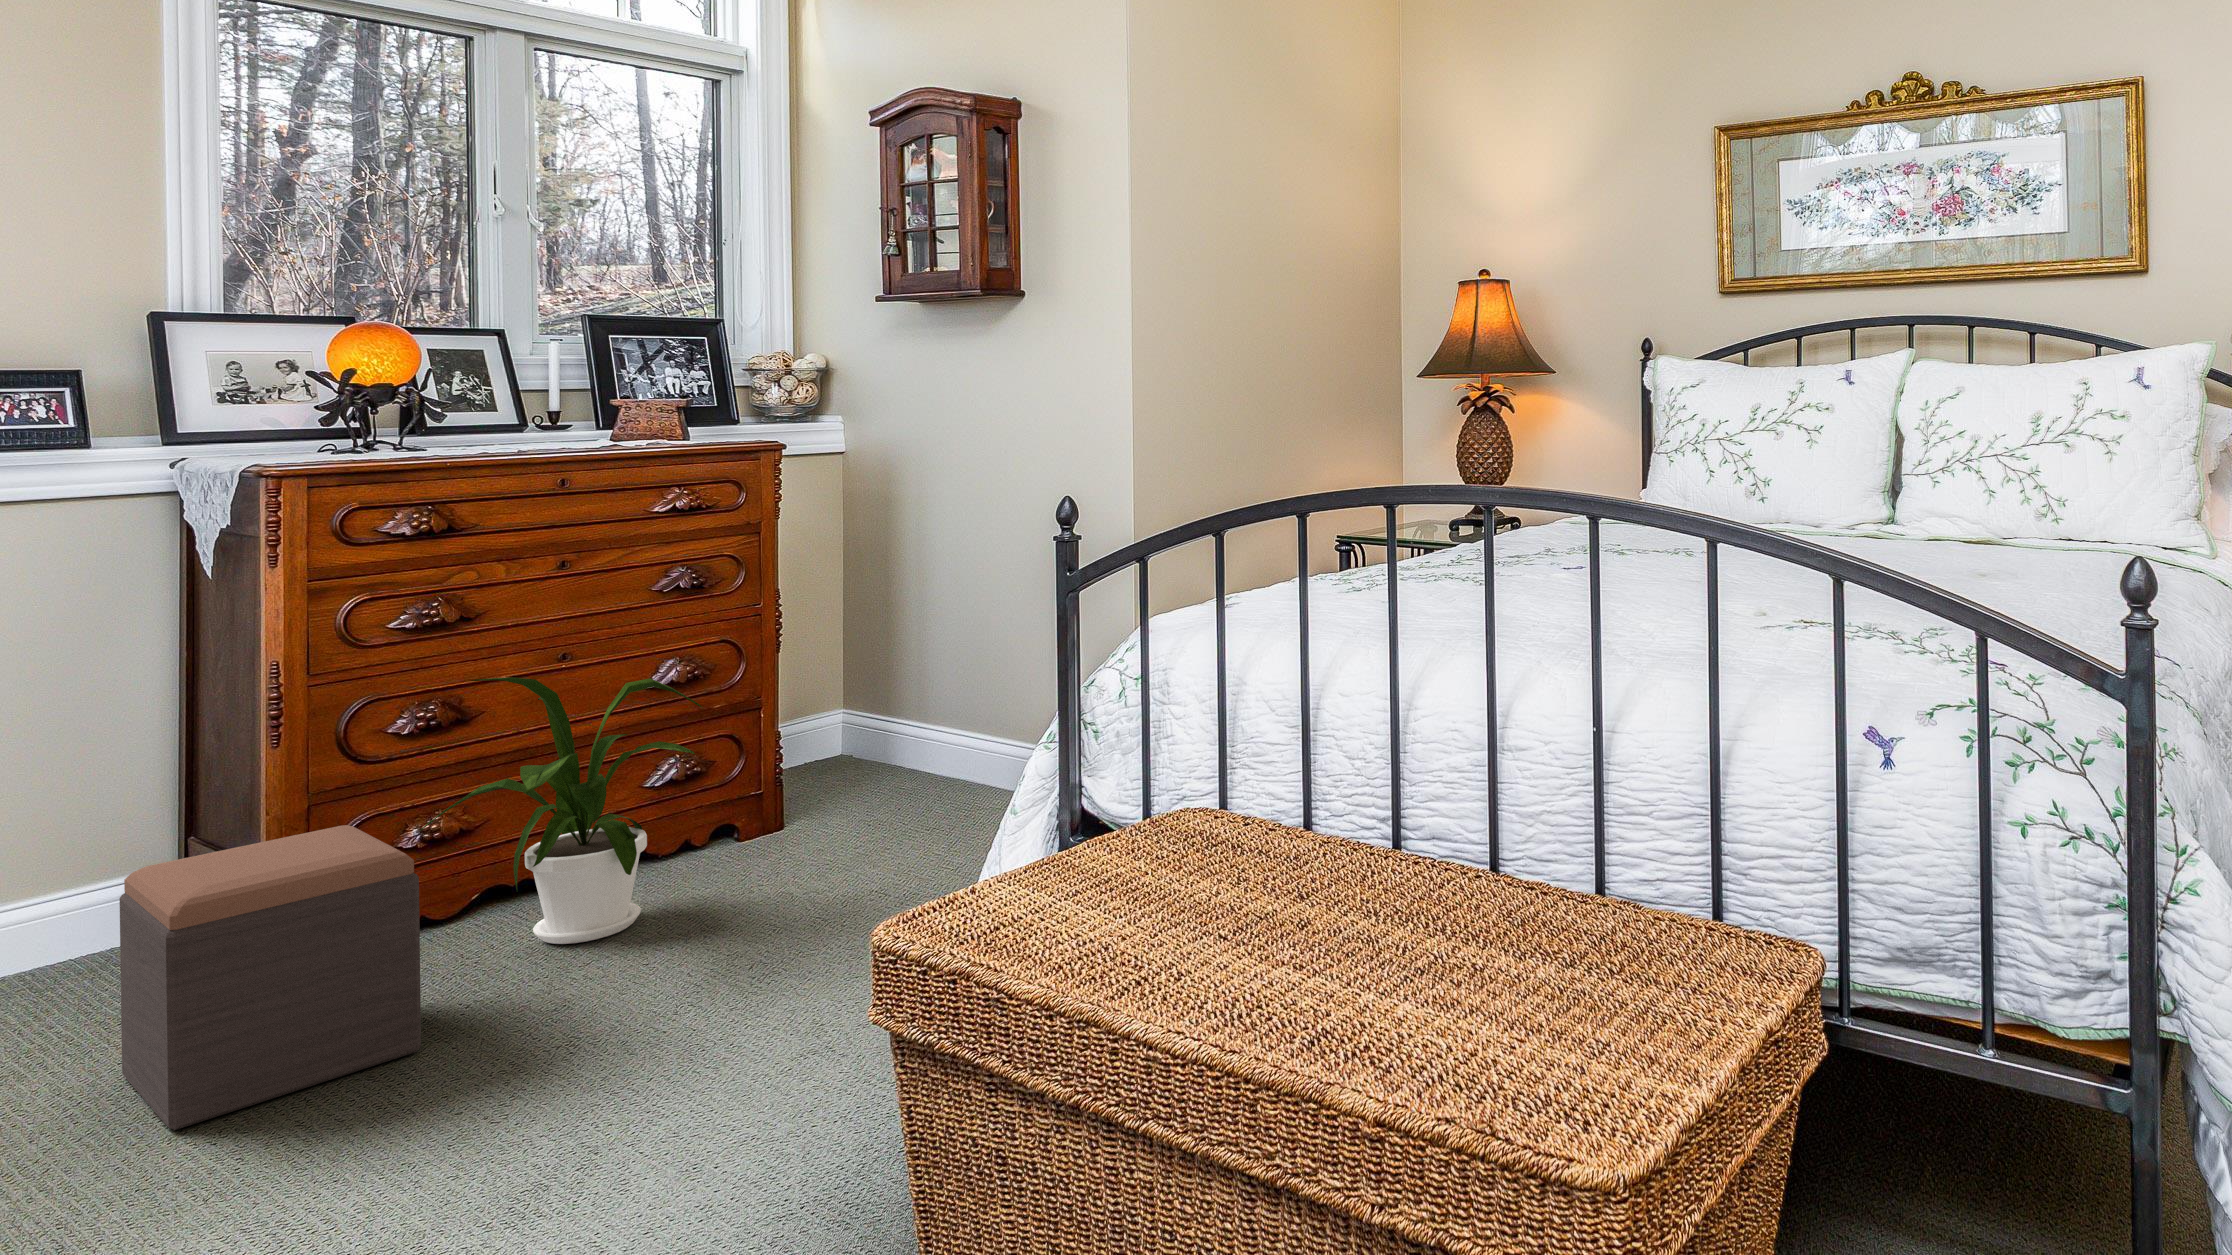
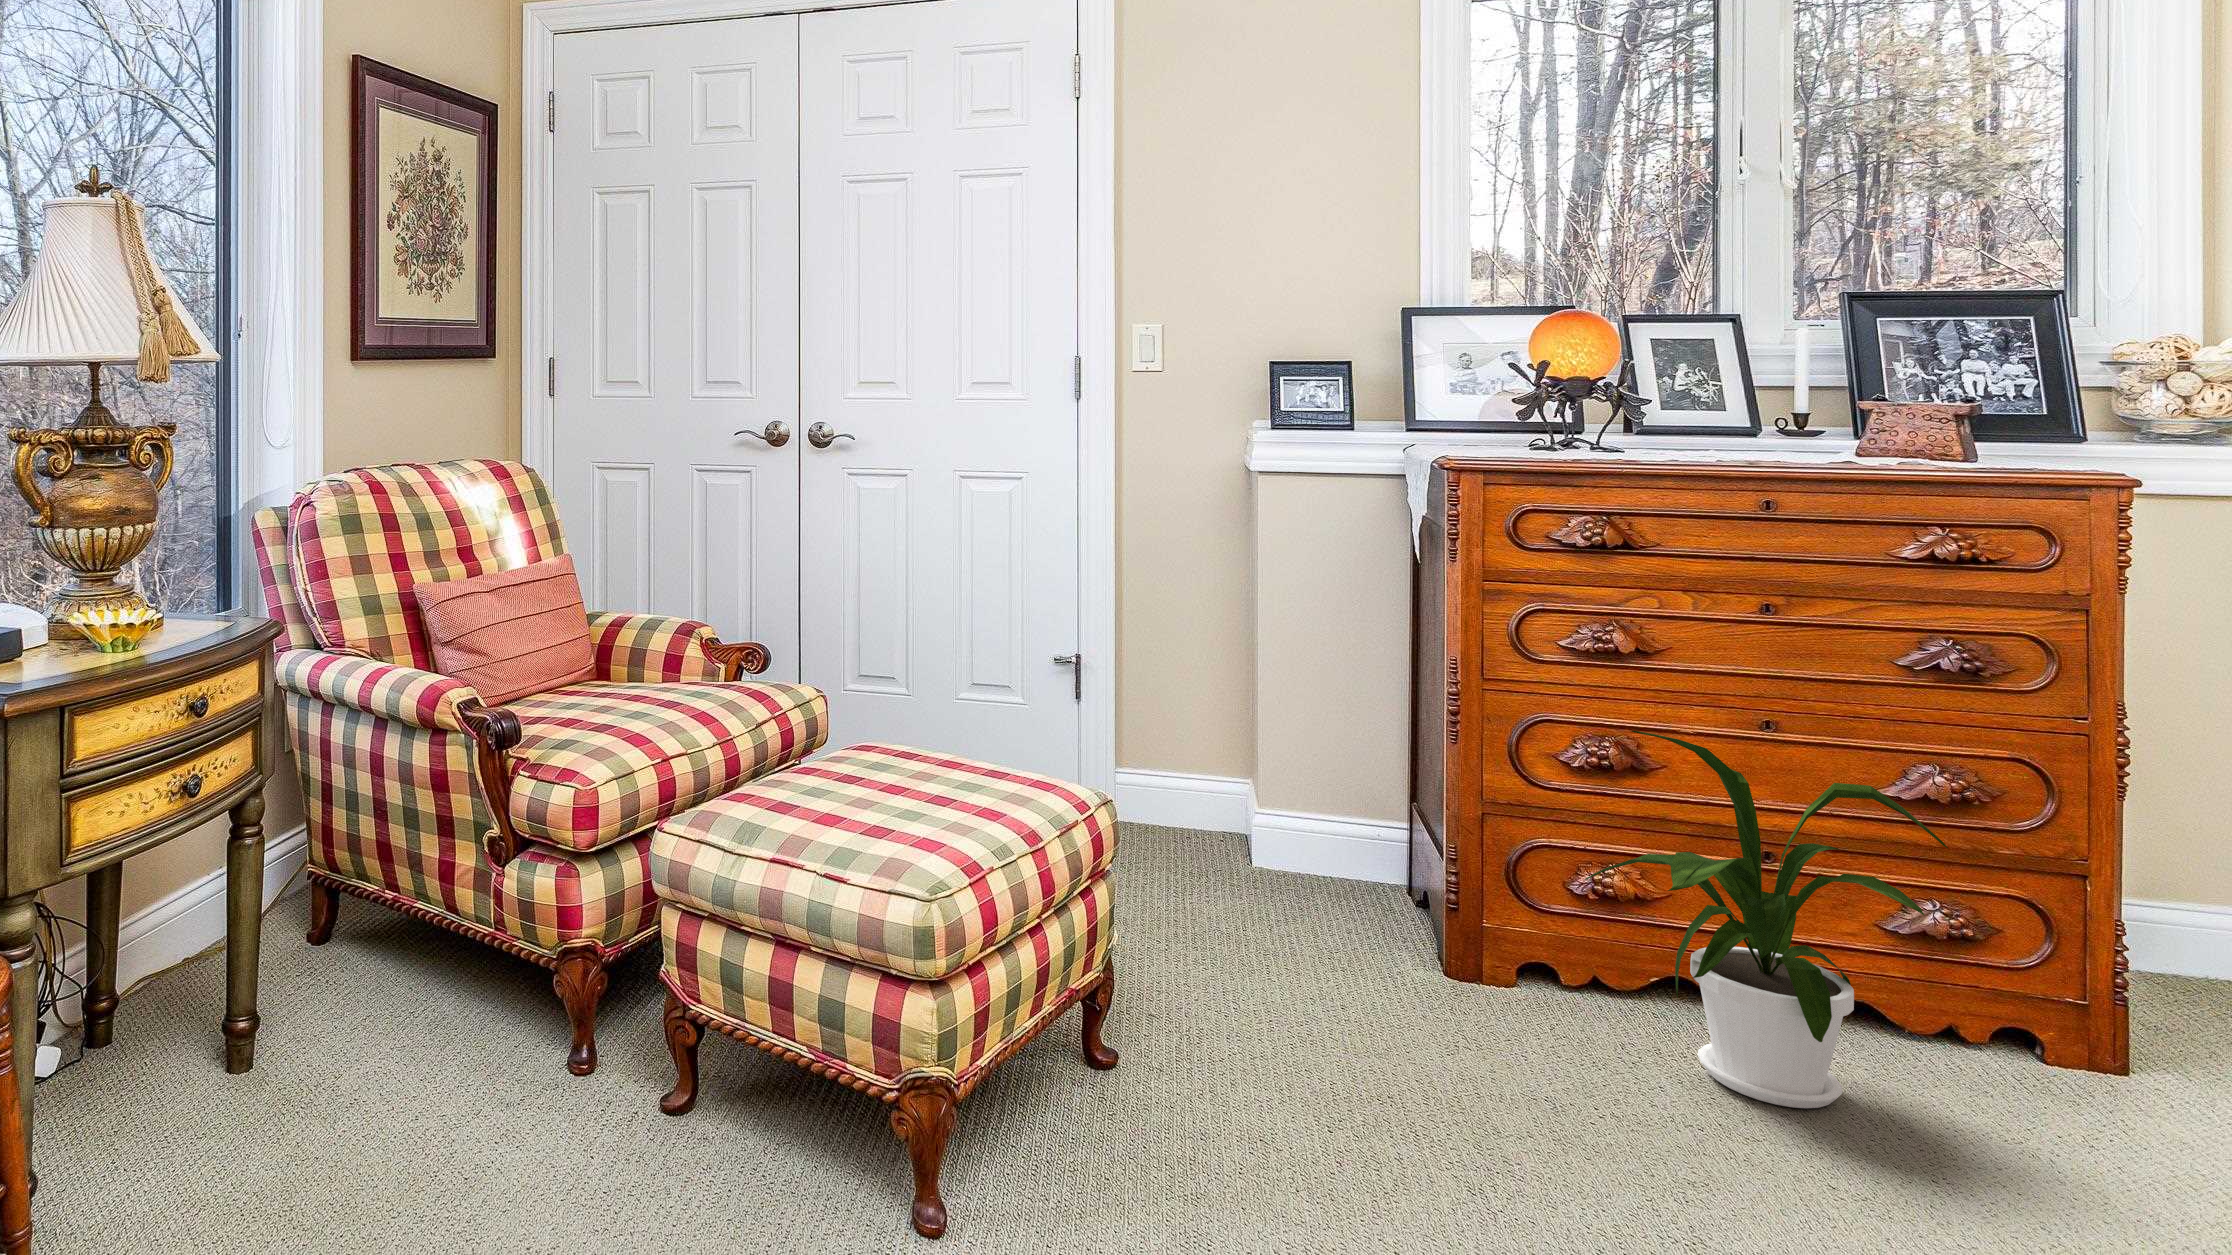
footstool: present [120,825,421,1130] -> none [1299,832,1532,1143]

